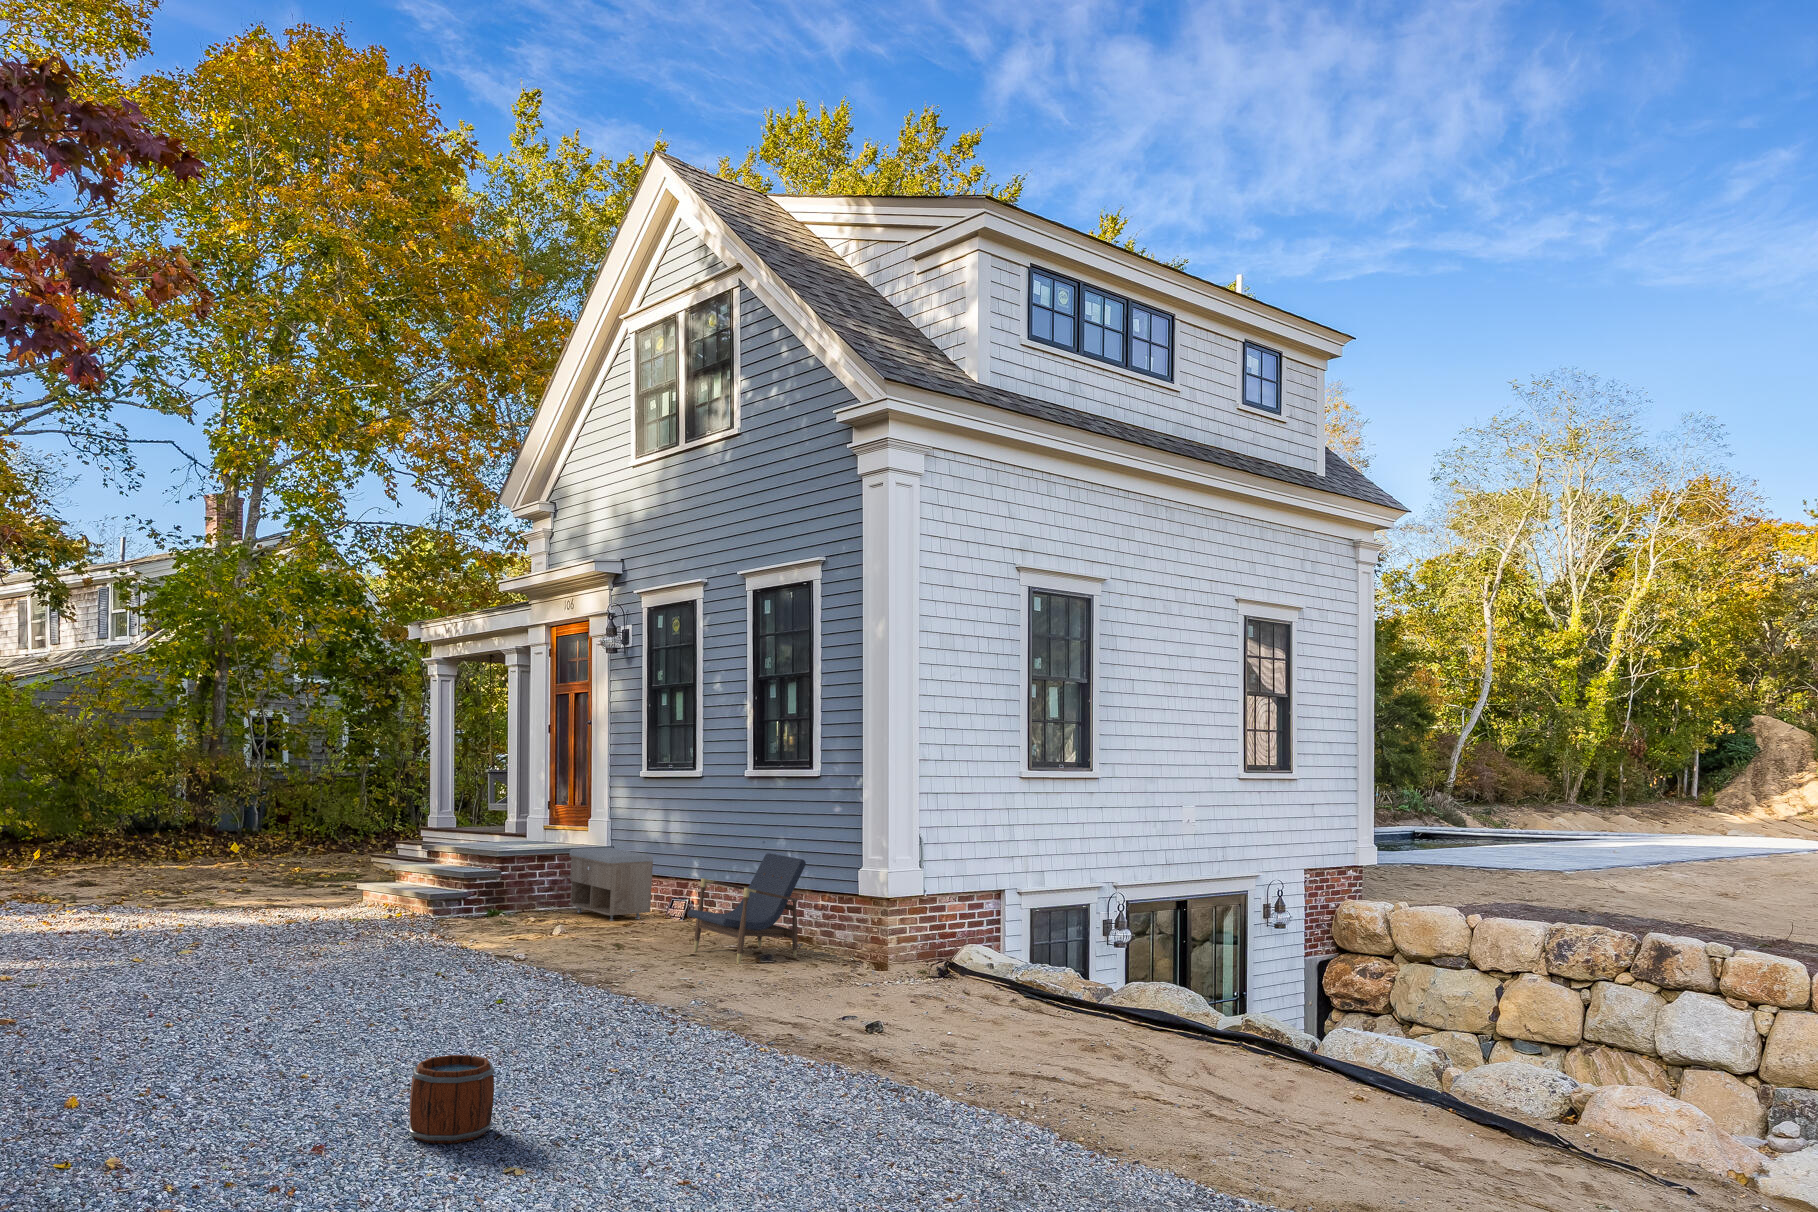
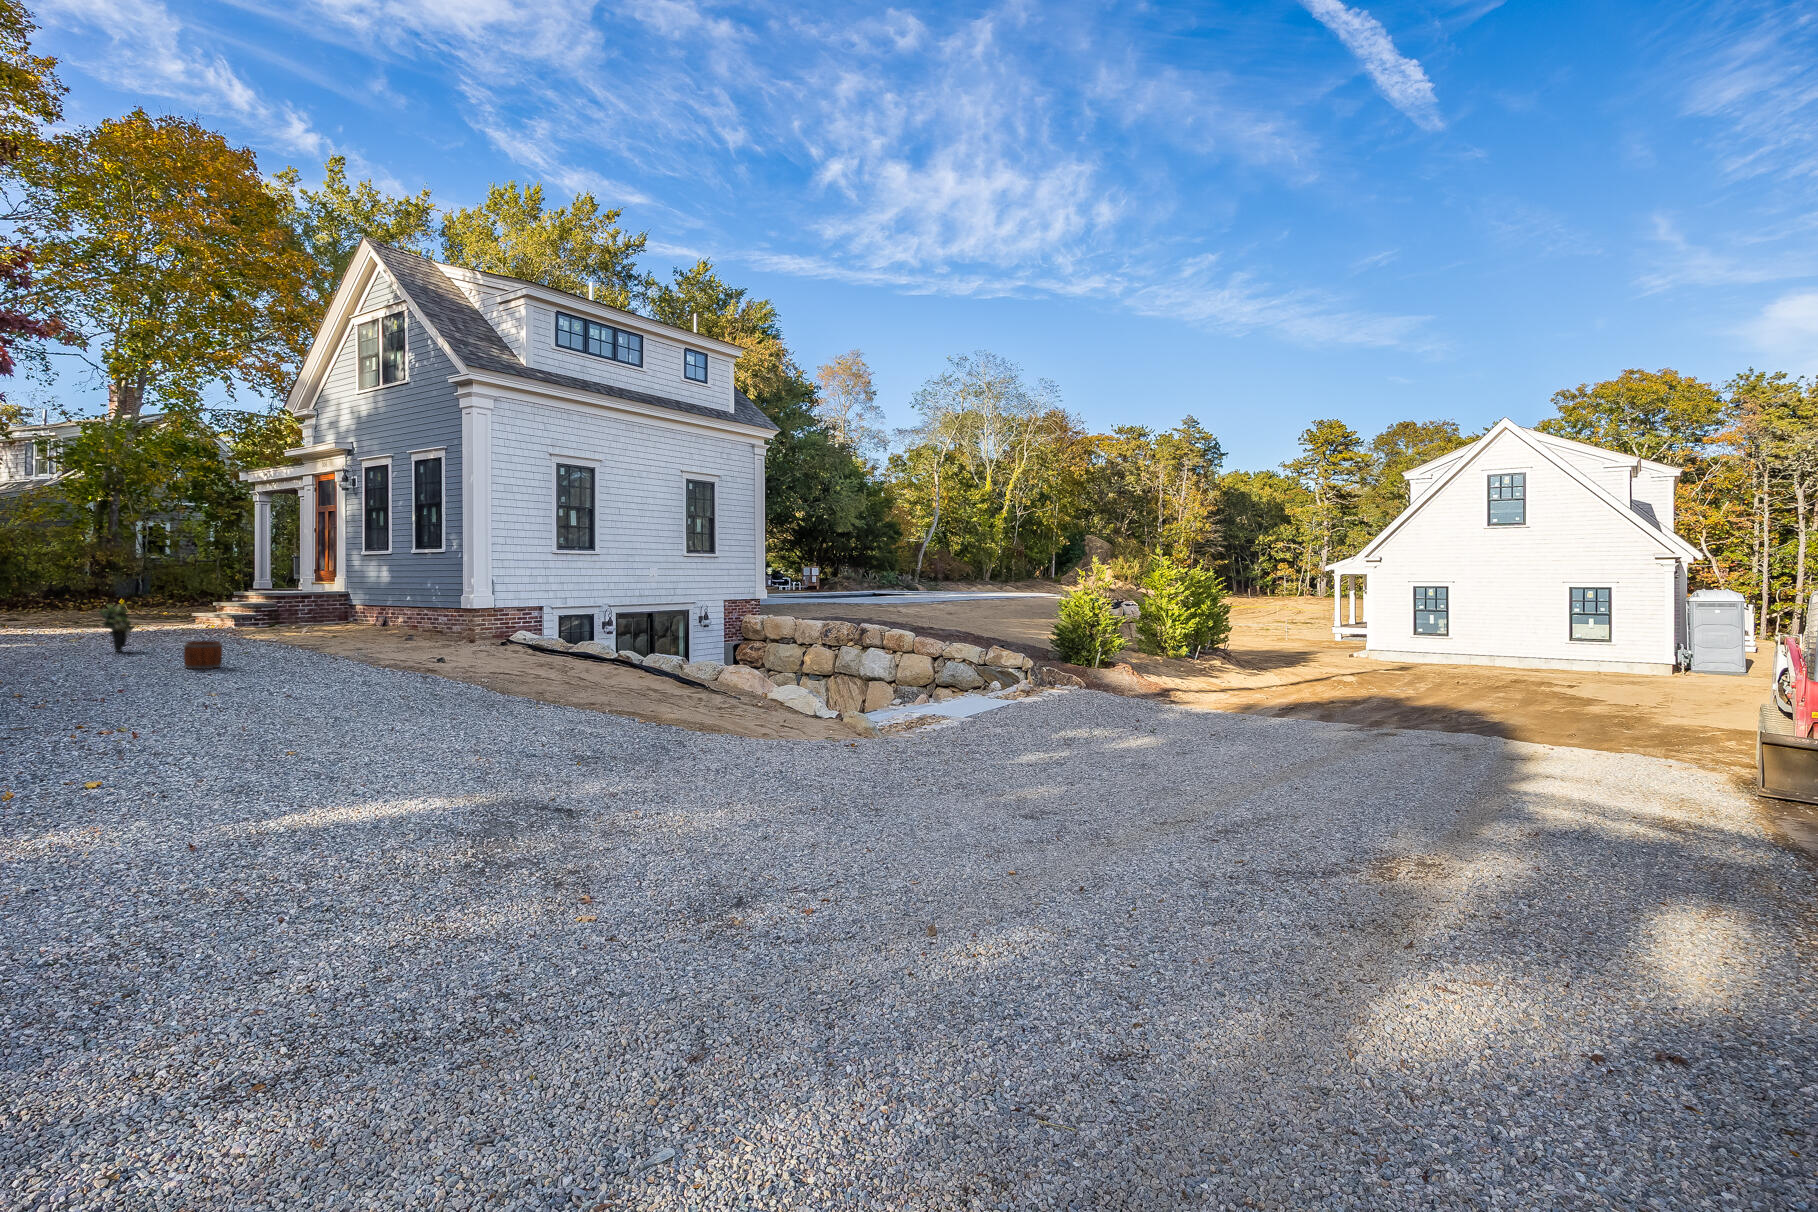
storage bench: present [569,847,653,921] -> none [330,591,376,625]
lounge chair: present [688,853,806,964] -> none [379,589,441,637]
potted plant: none [218,925,289,1046] -> present [99,604,135,652]

